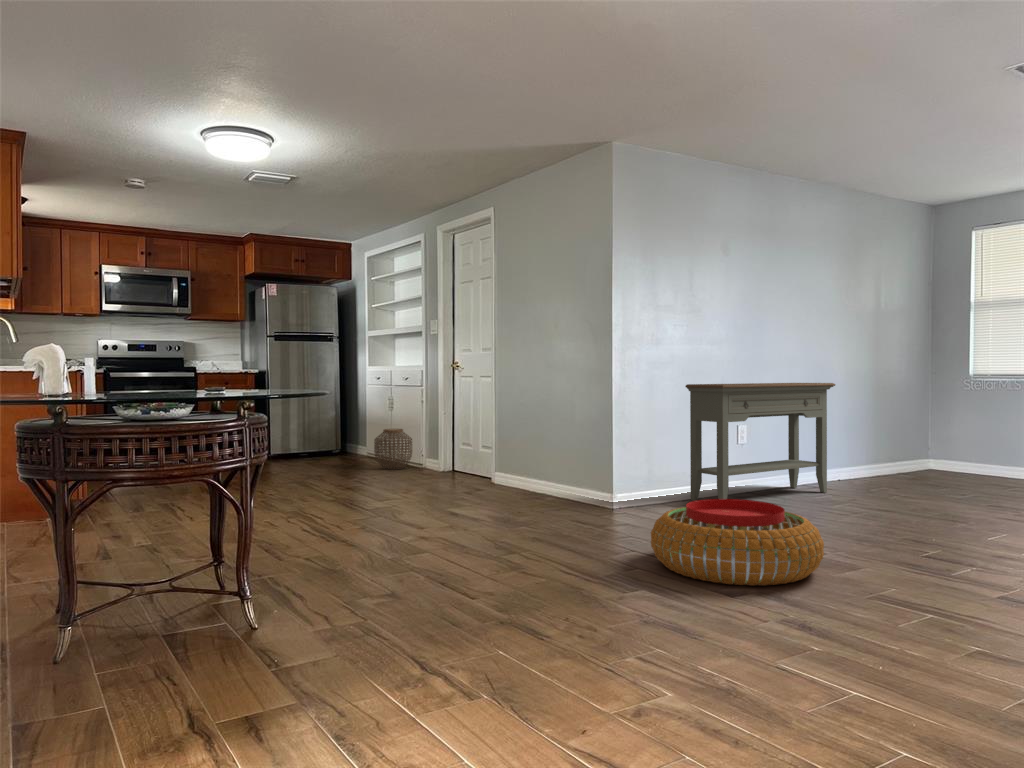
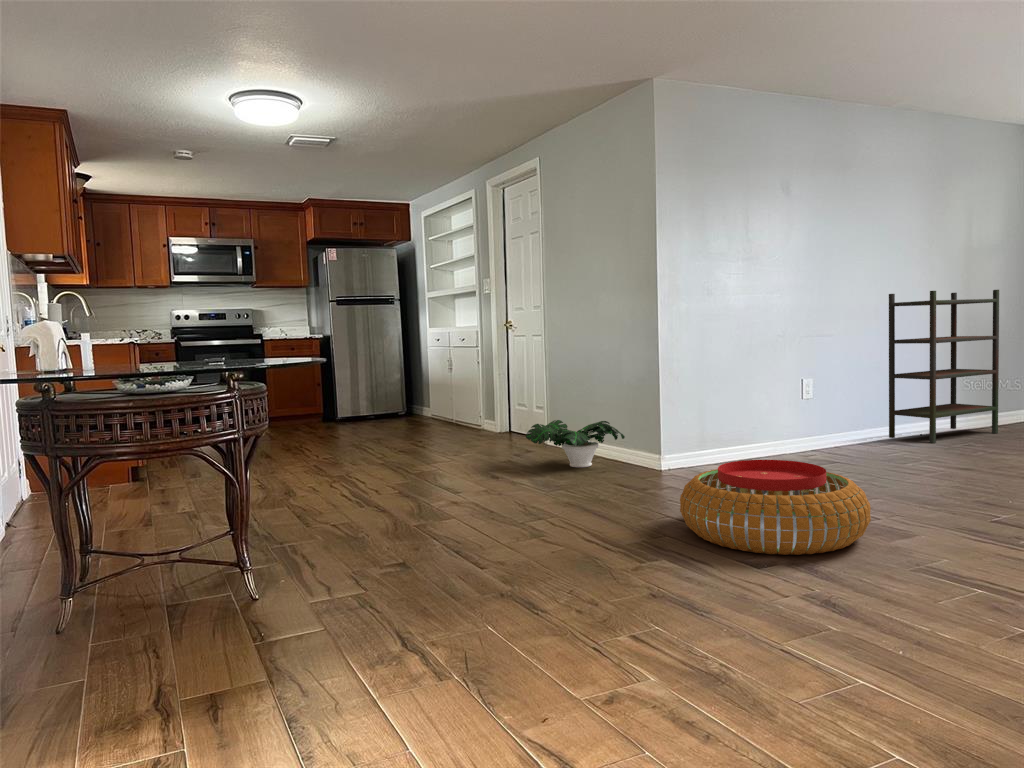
bookshelf: none [815,349,908,489] -> present [889,290,999,443]
console table: present [685,383,835,501] -> none [738,329,910,465]
woven basket: present [374,429,412,470] -> none [432,389,470,429]
potted plant: none [484,461,581,507] -> present [526,420,625,467]

